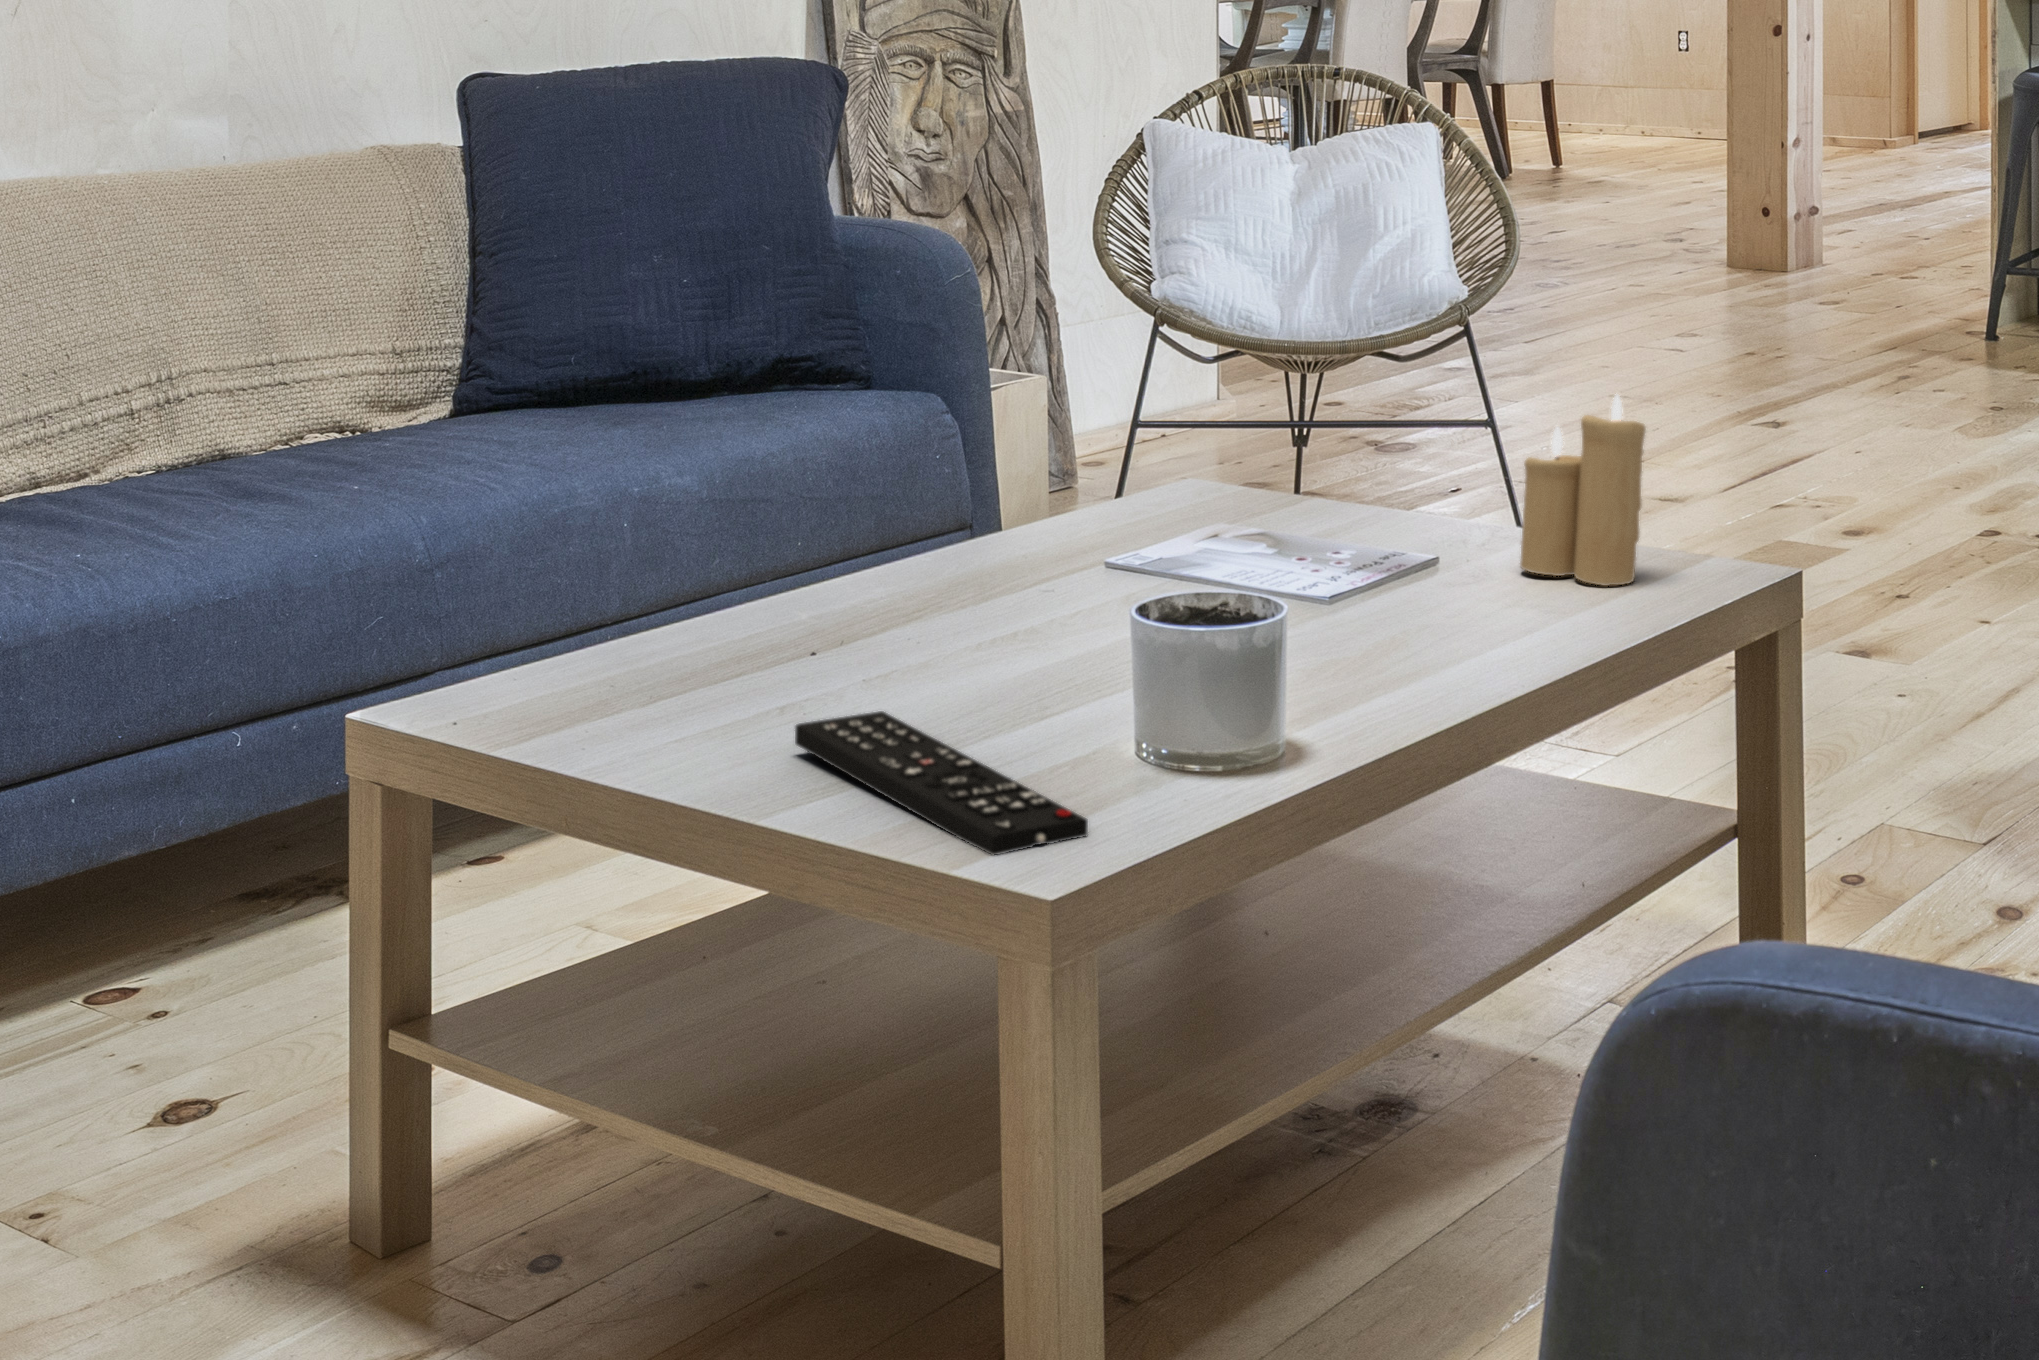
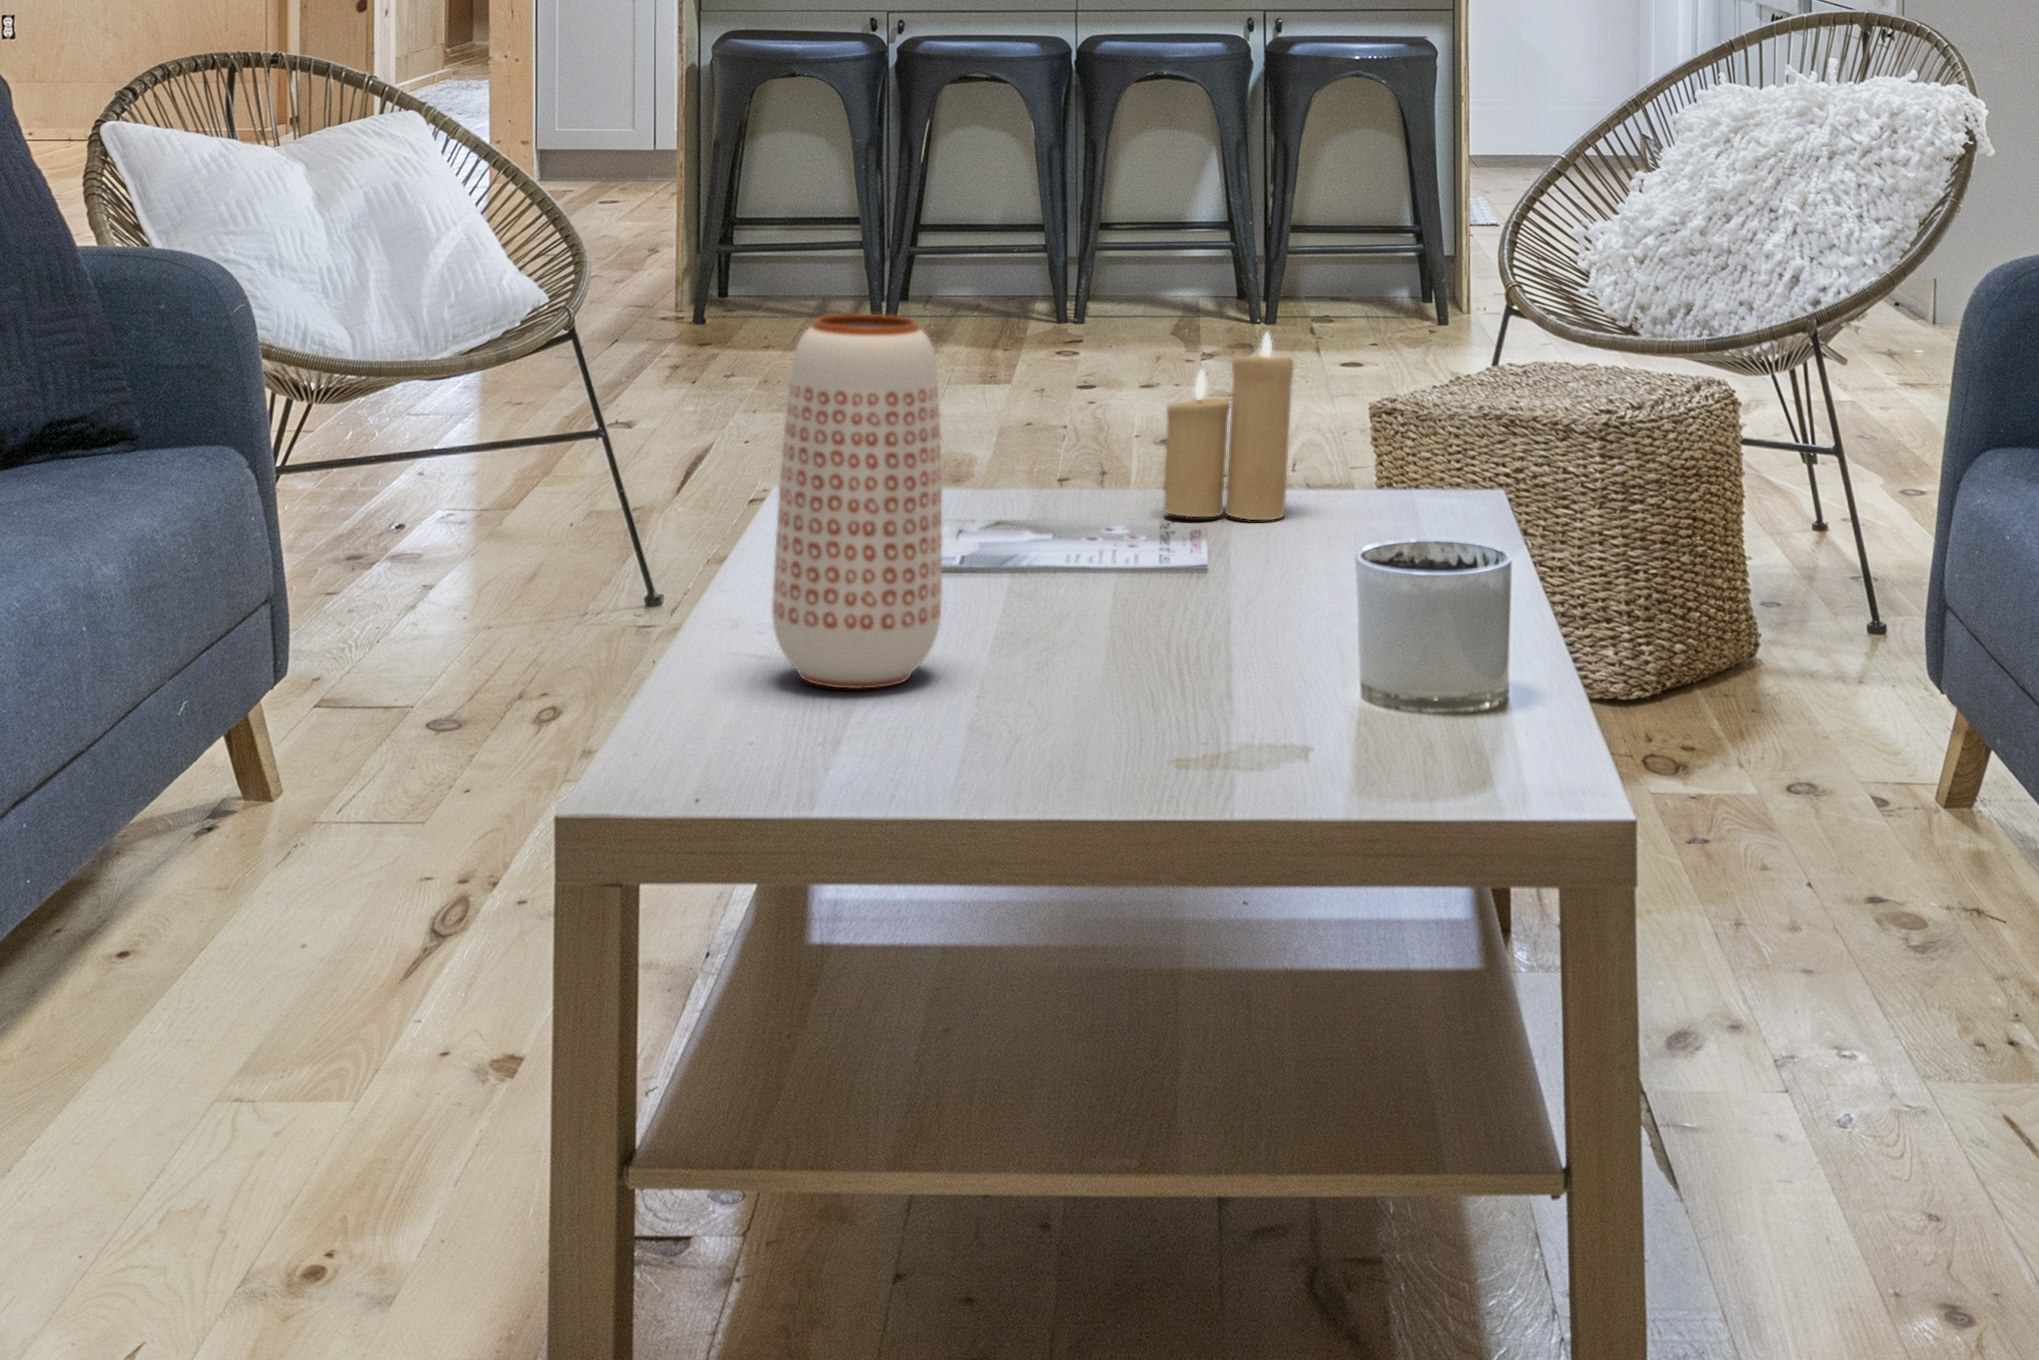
vase: none [822,344,981,699] -> present [772,314,942,689]
remote control: present [795,711,1088,855] -> none [910,690,1350,789]

